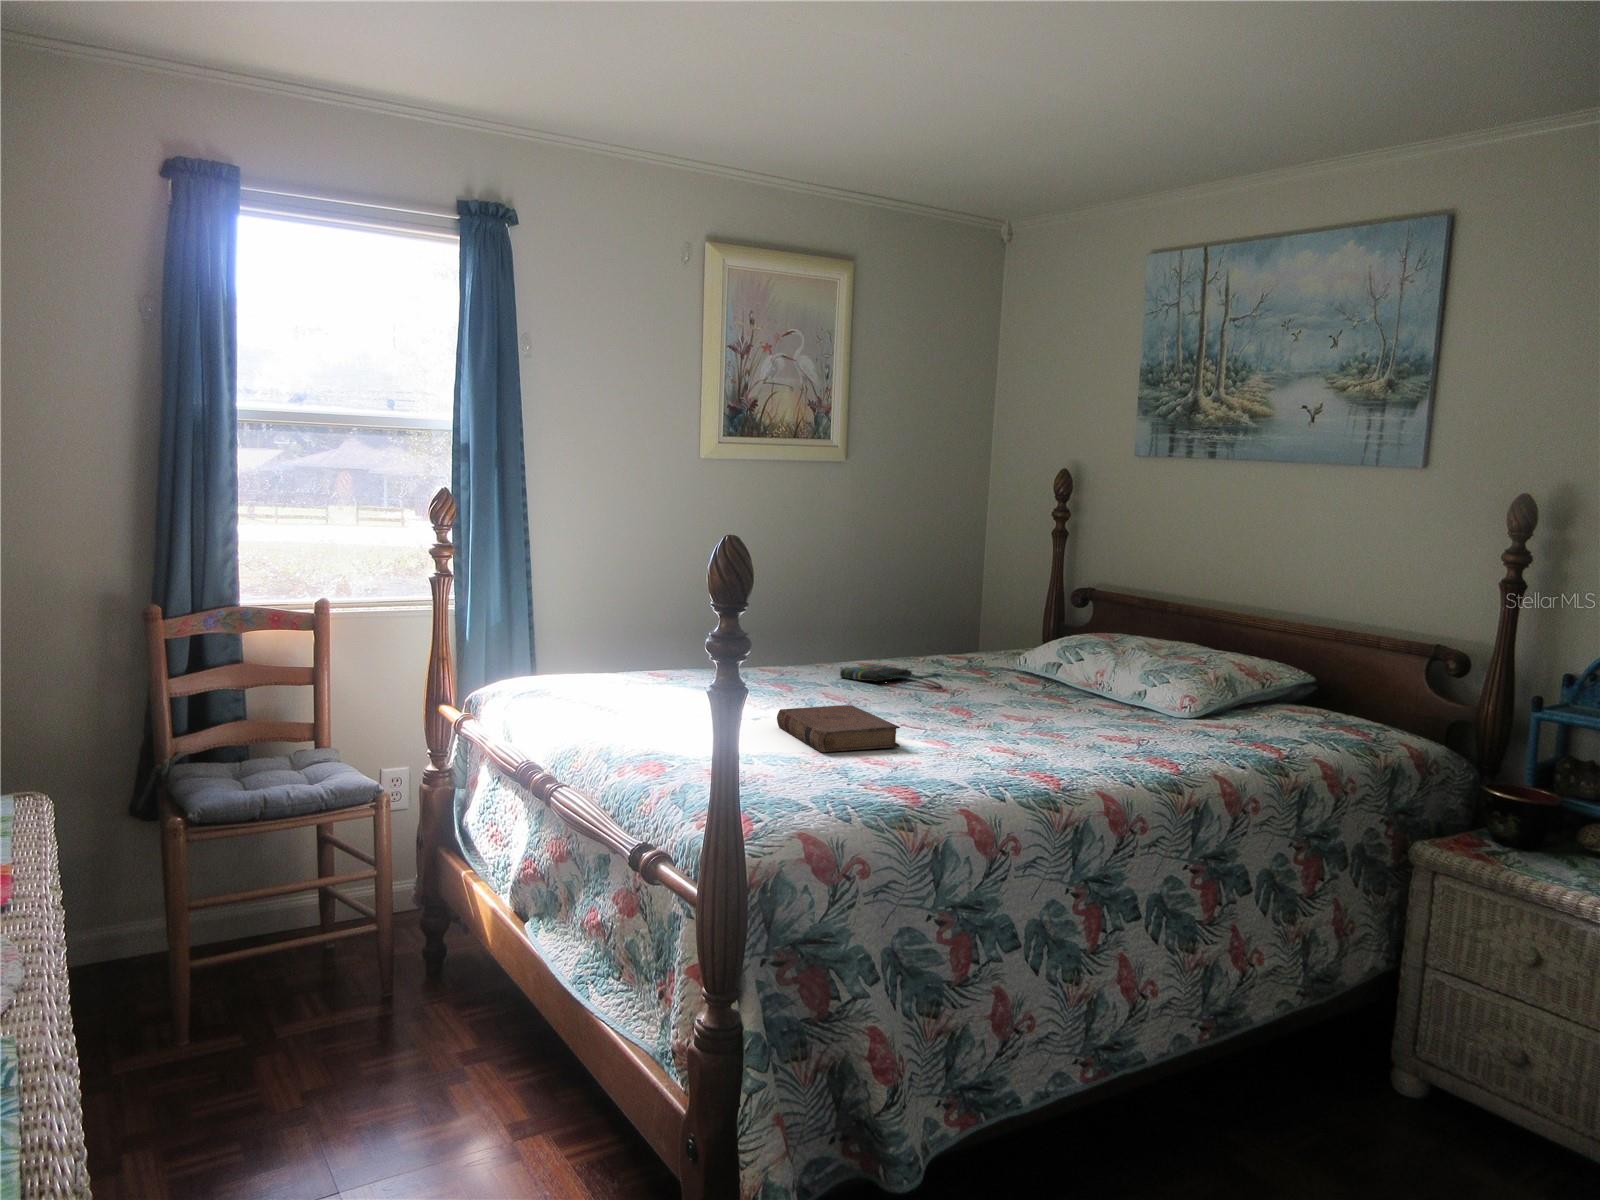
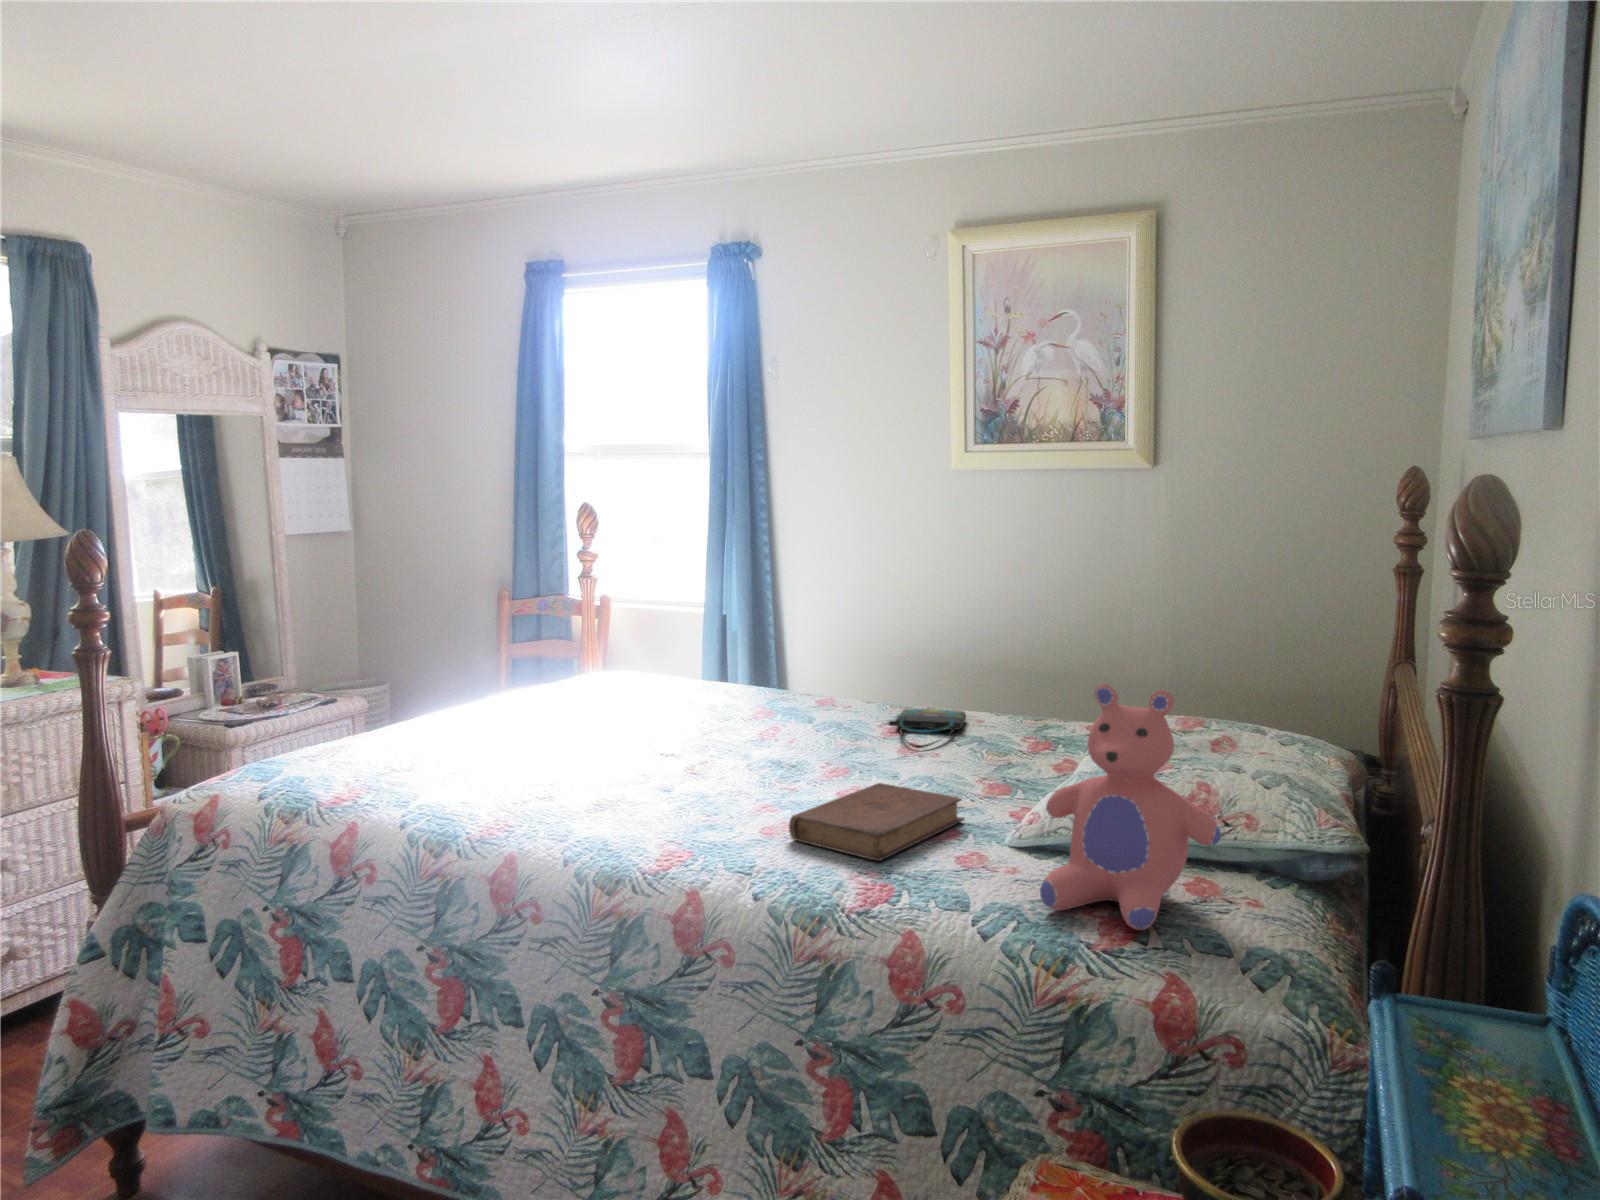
teddy bear: none [1237,598,1344,729] -> present [1040,684,1221,930]
book: present [777,705,900,752] -> present [789,783,965,861]

